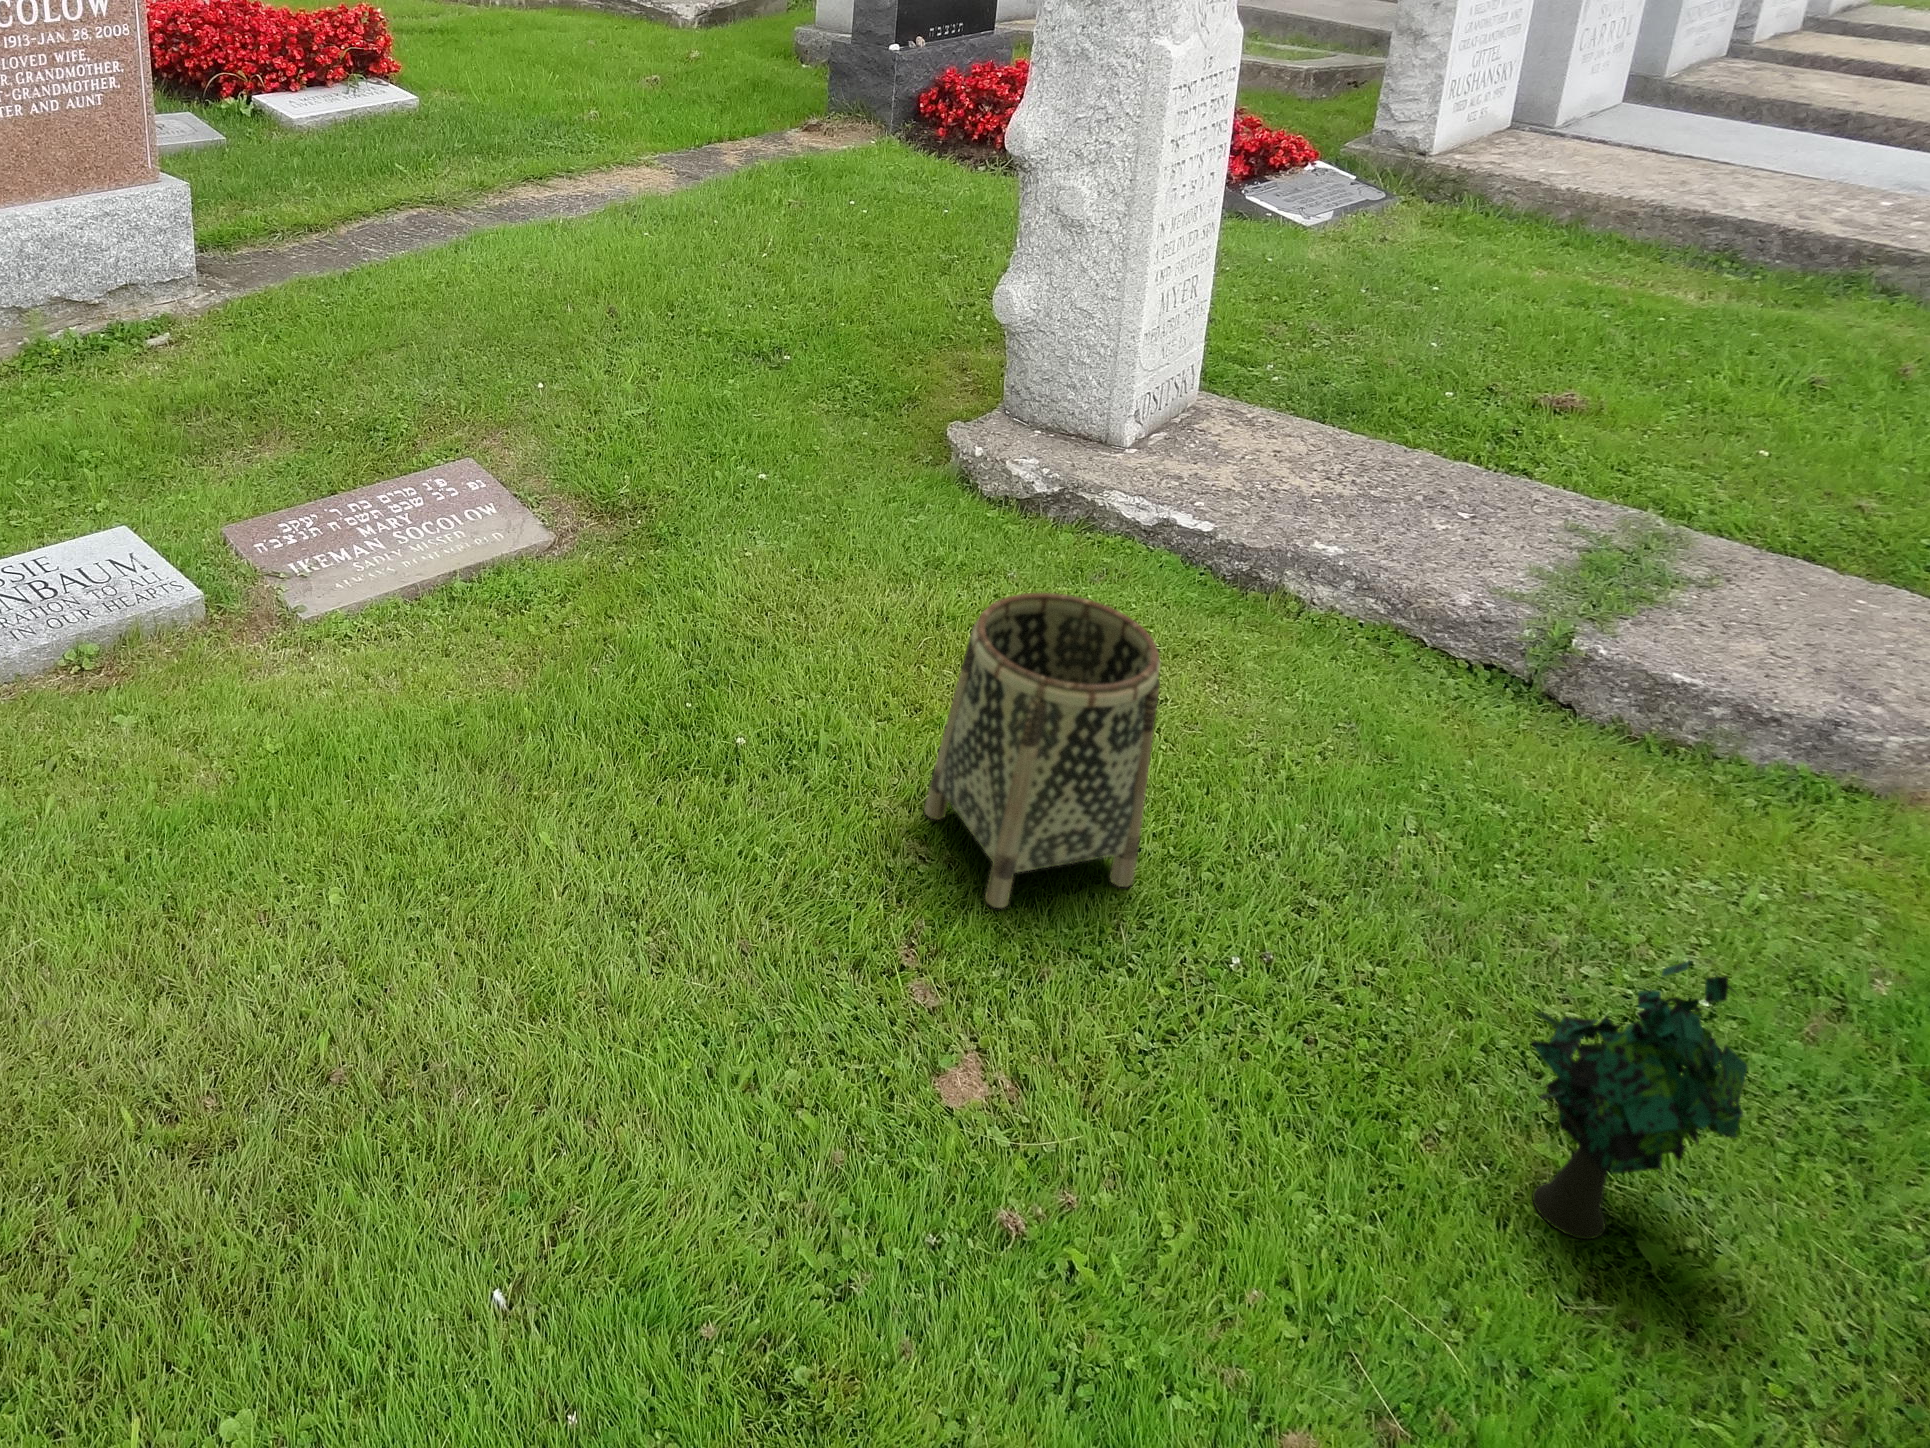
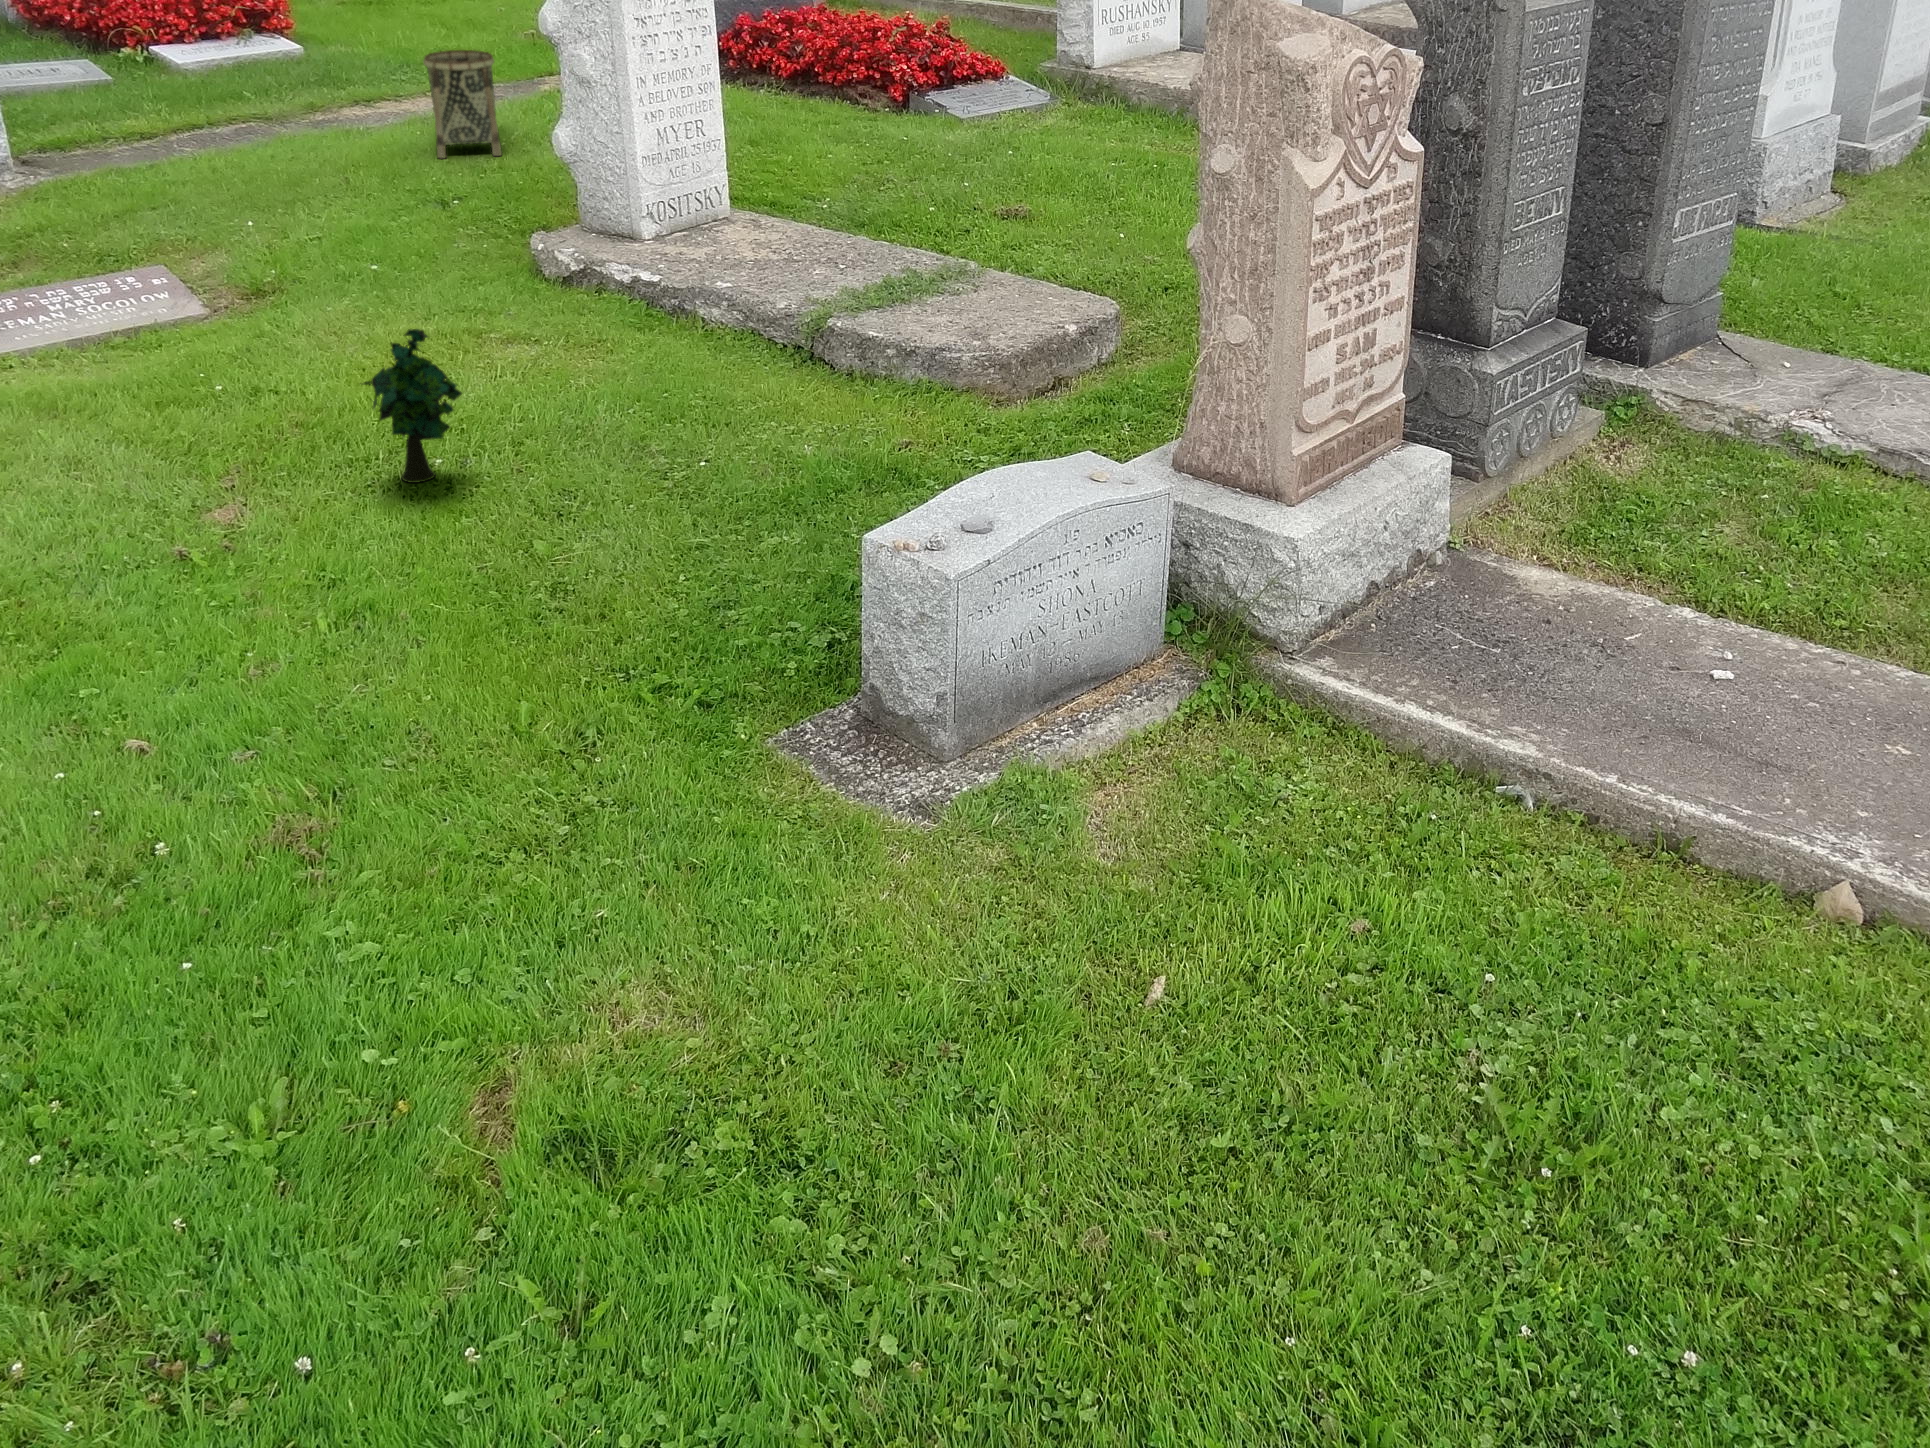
basket: present [925,593,1160,908] -> present [423,50,502,158]

